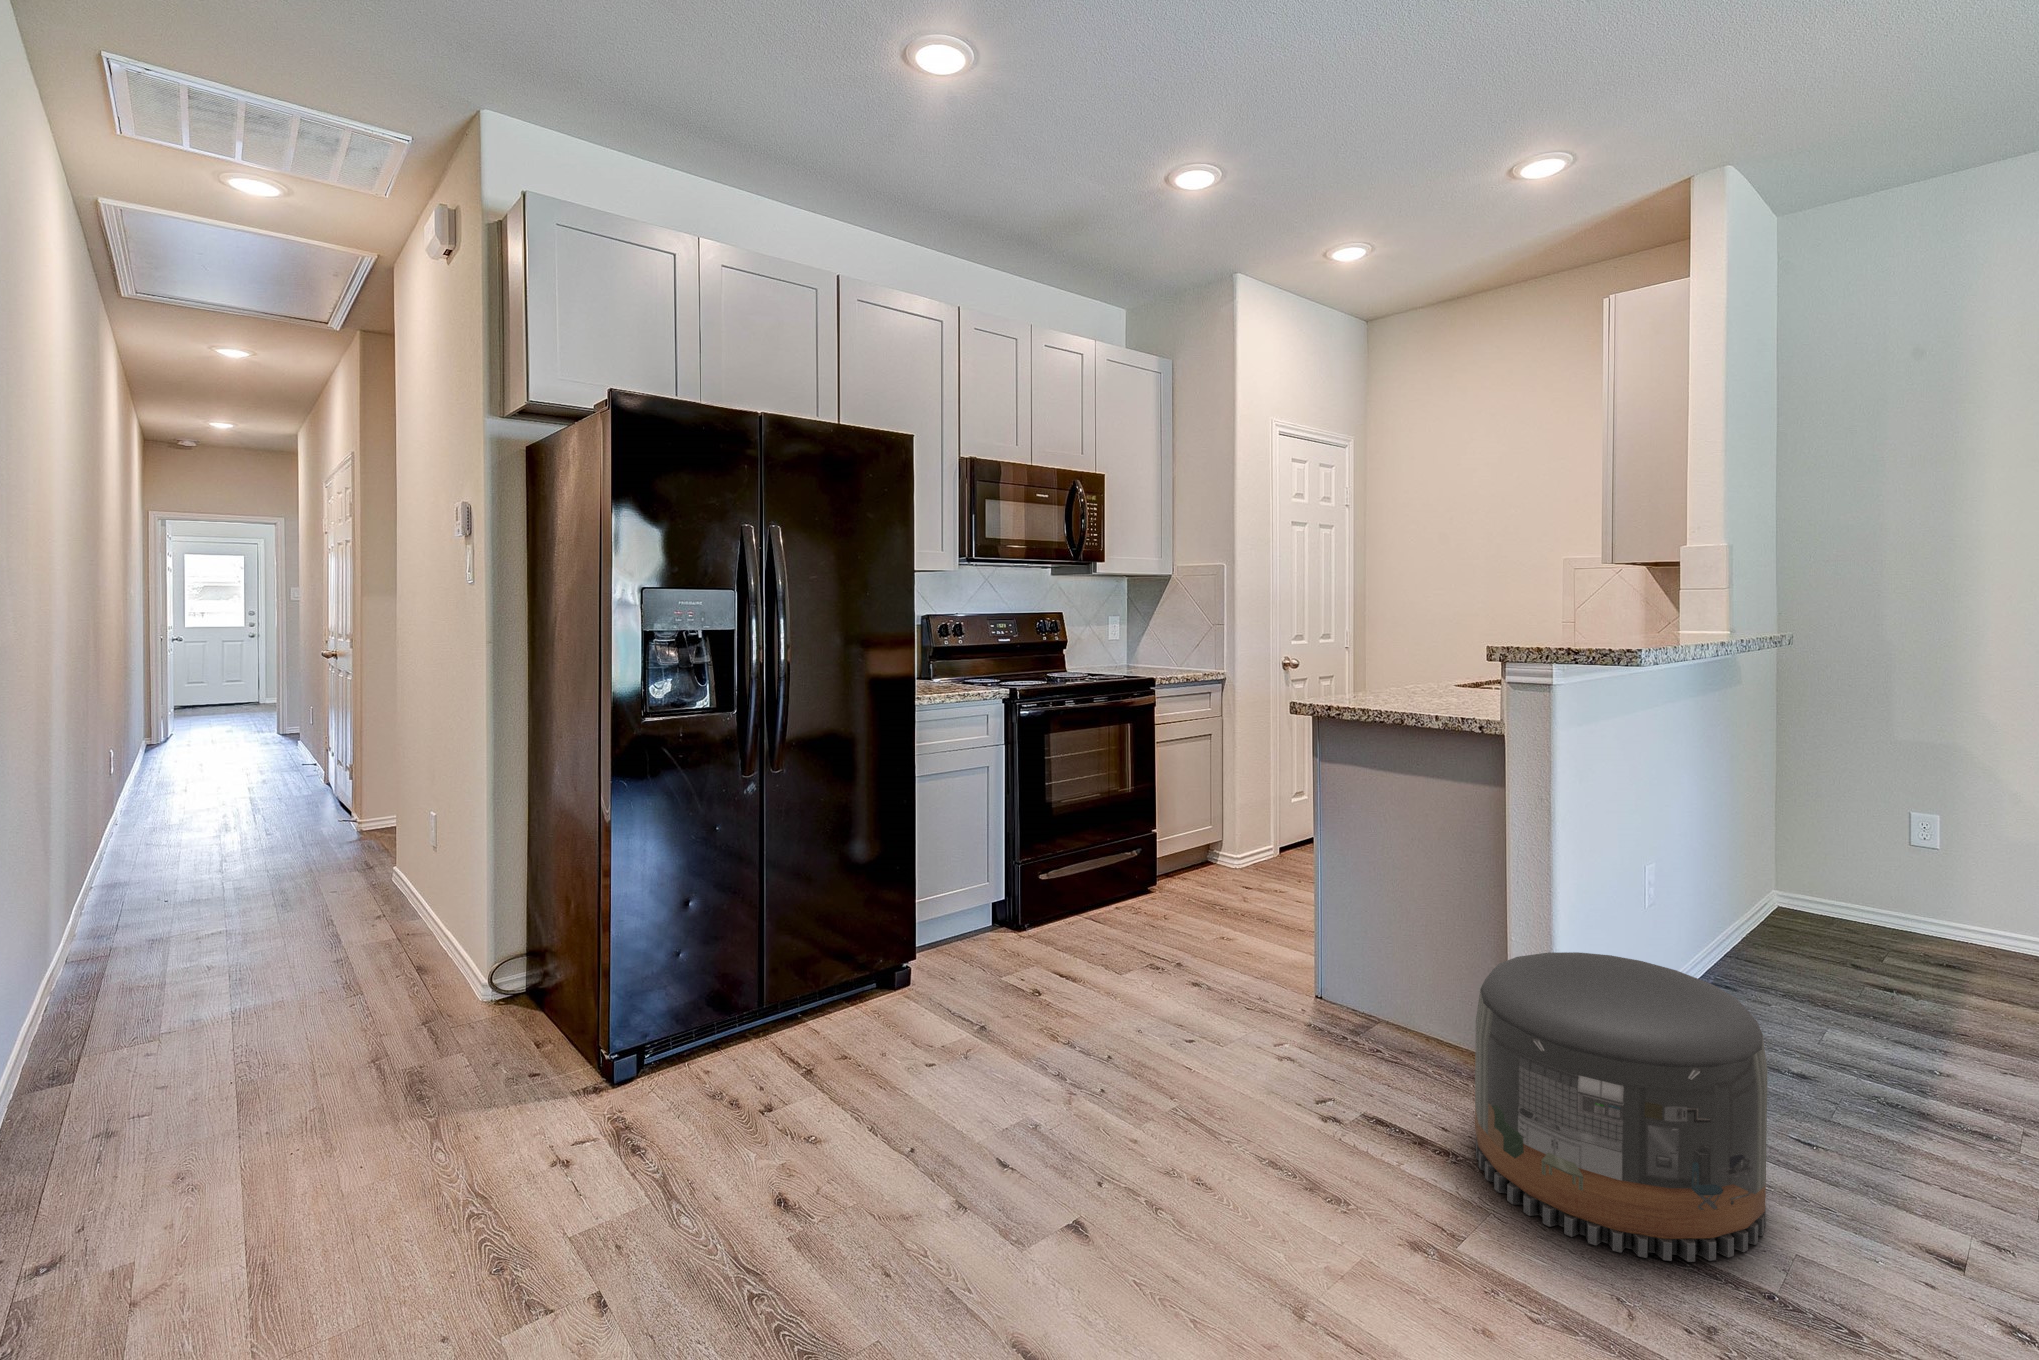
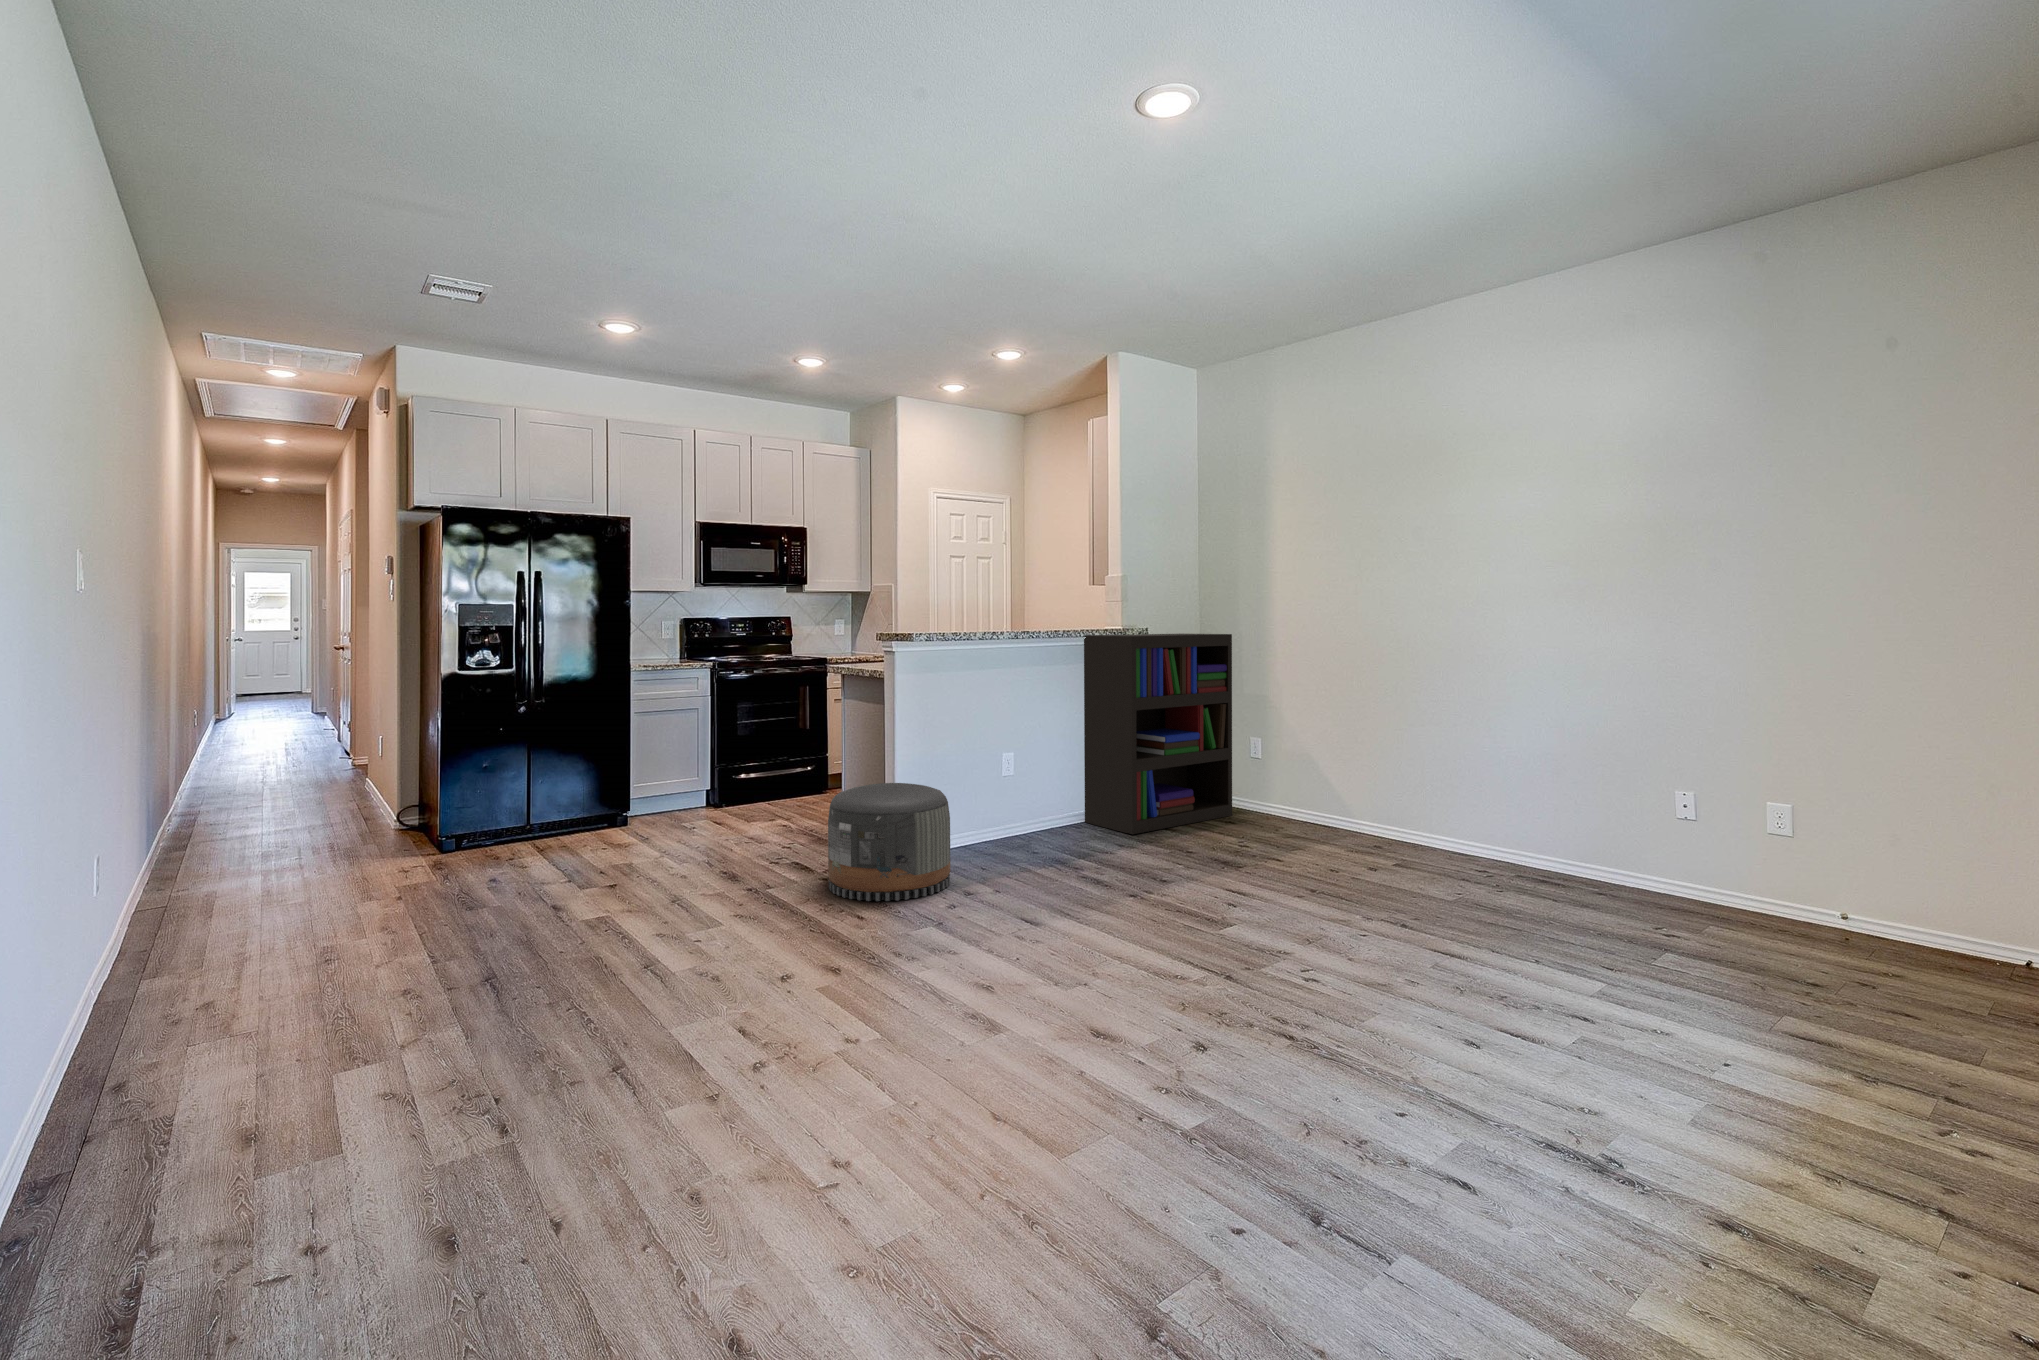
bookshelf: none [1666,641,1878,997] -> present [1084,634,1232,834]

